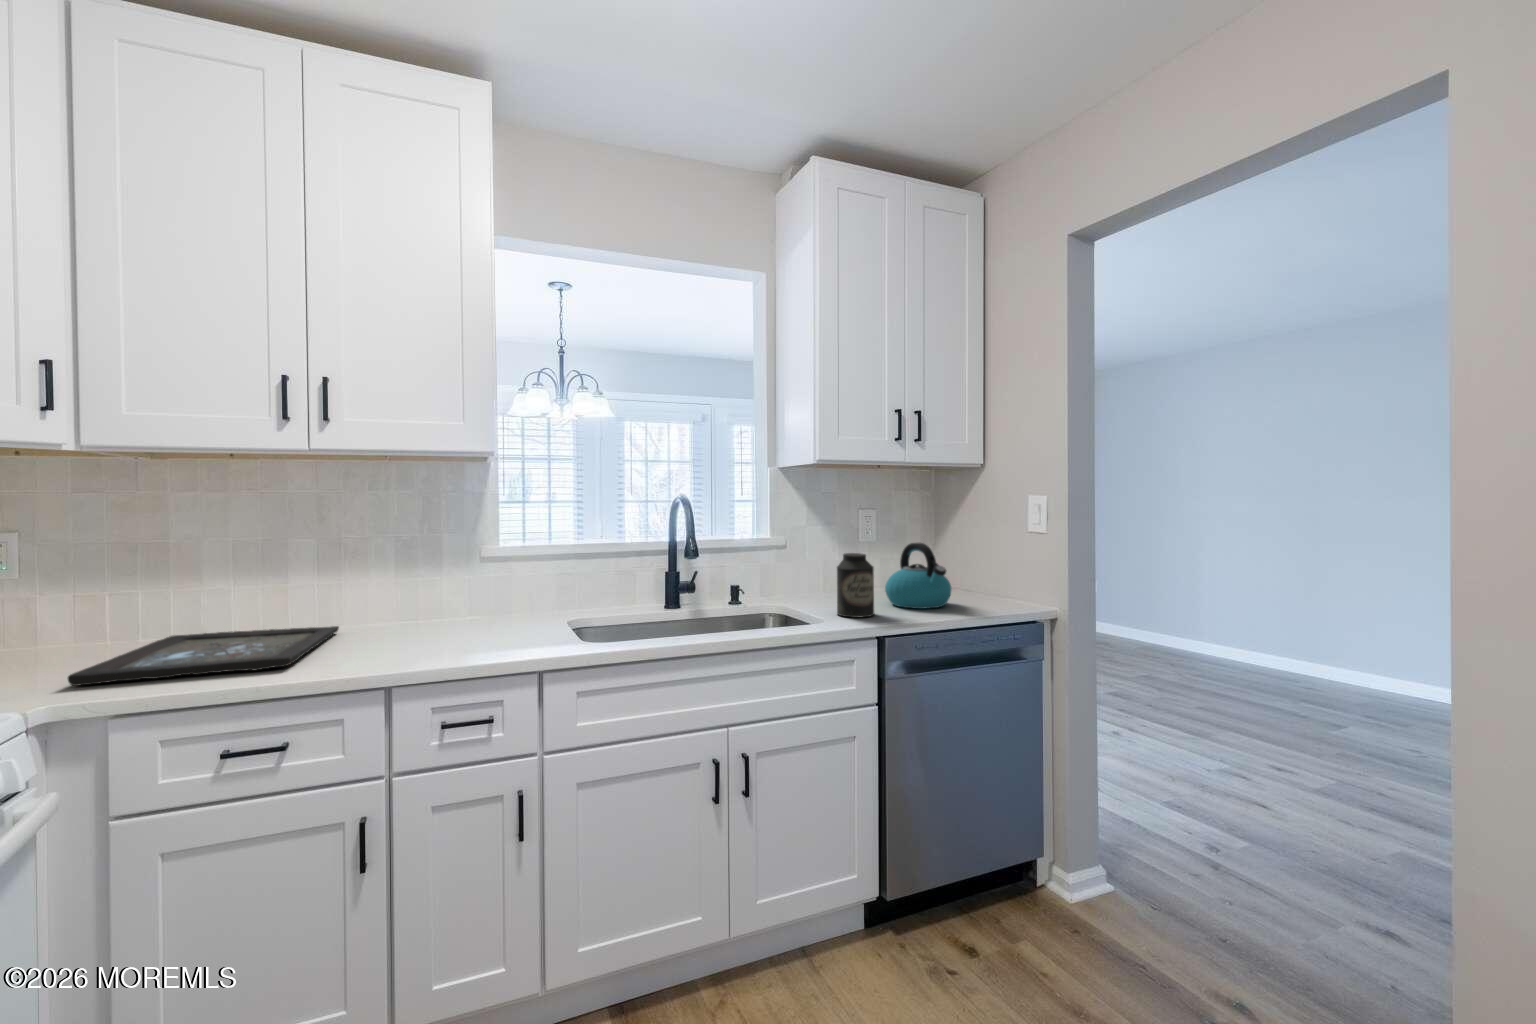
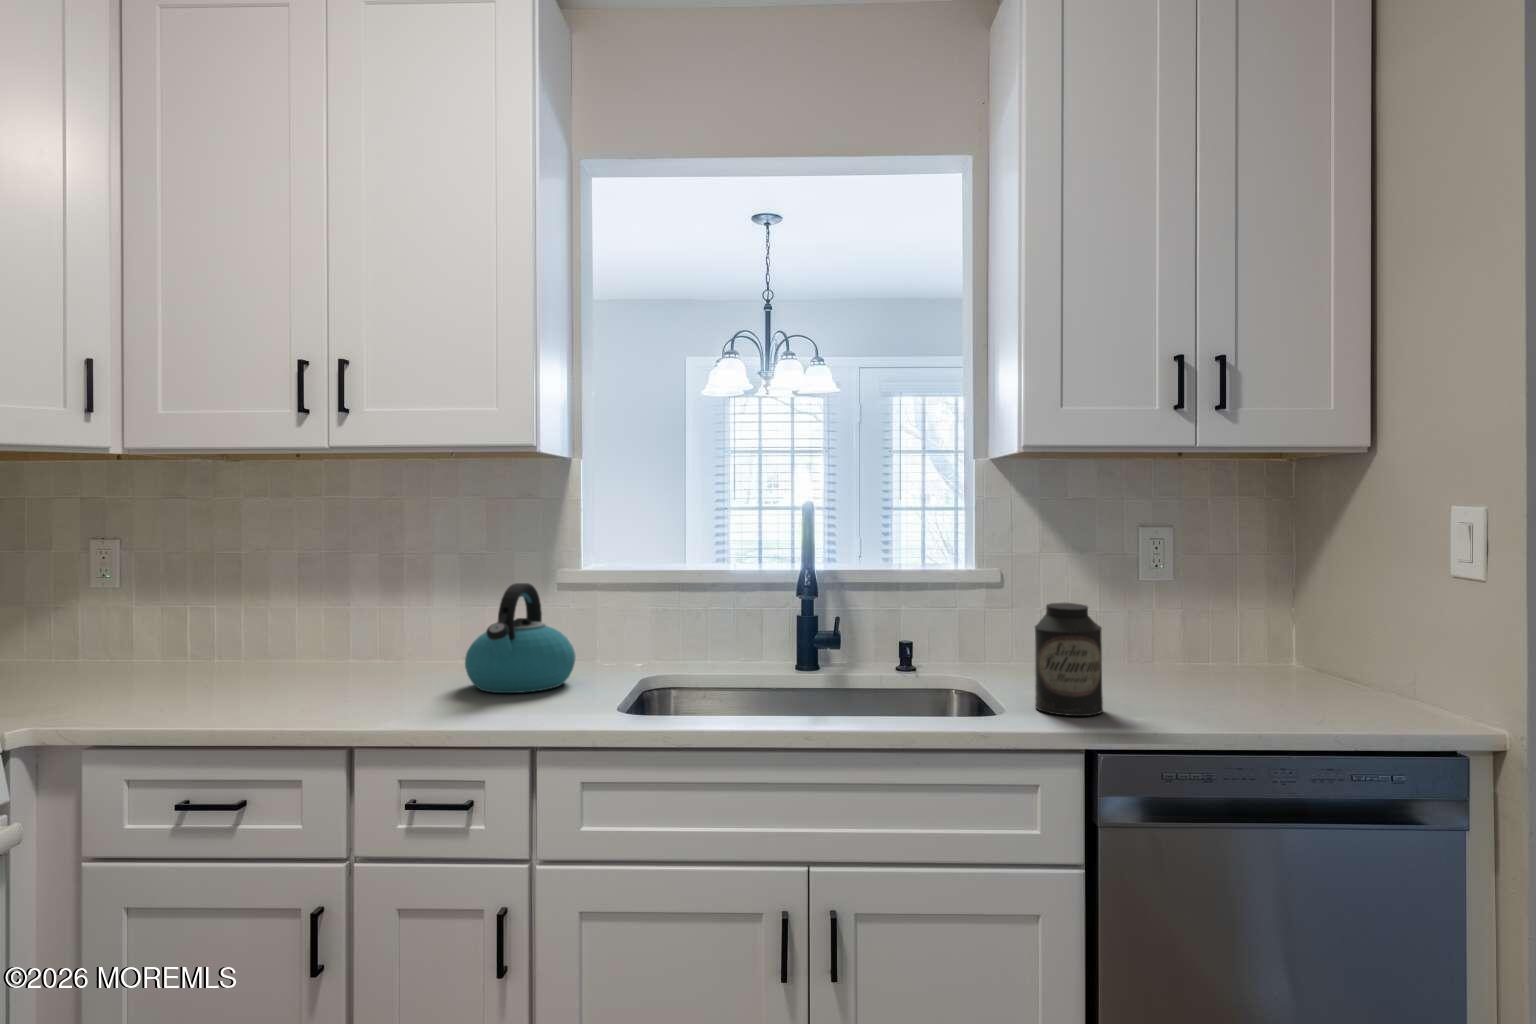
kettle: present [885,543,952,609] -> present [465,583,575,693]
tray: present [68,626,339,686] -> none [90,658,387,707]

